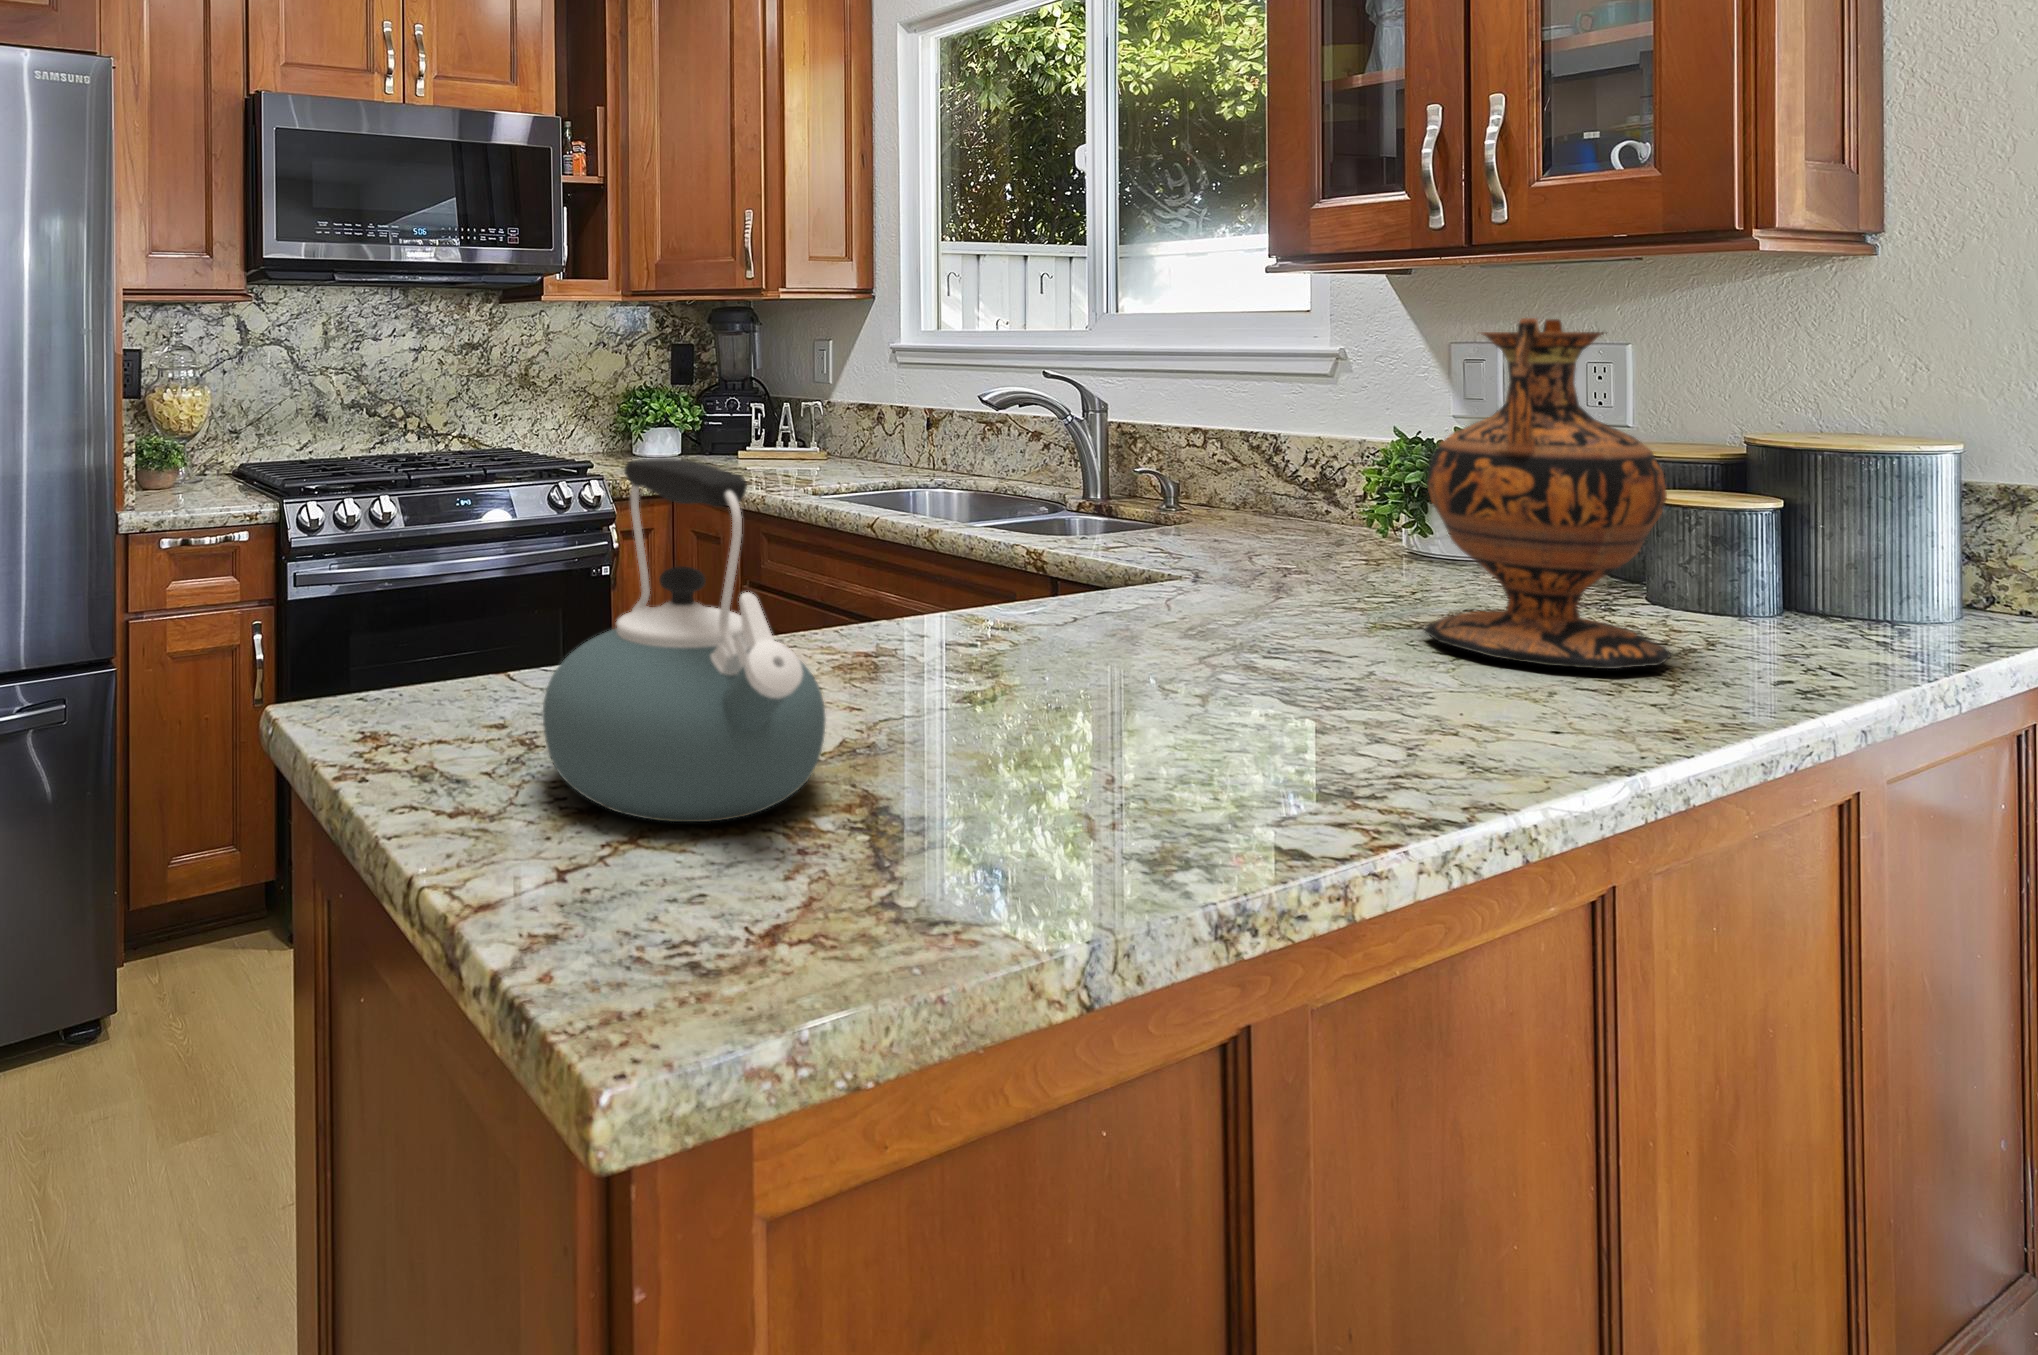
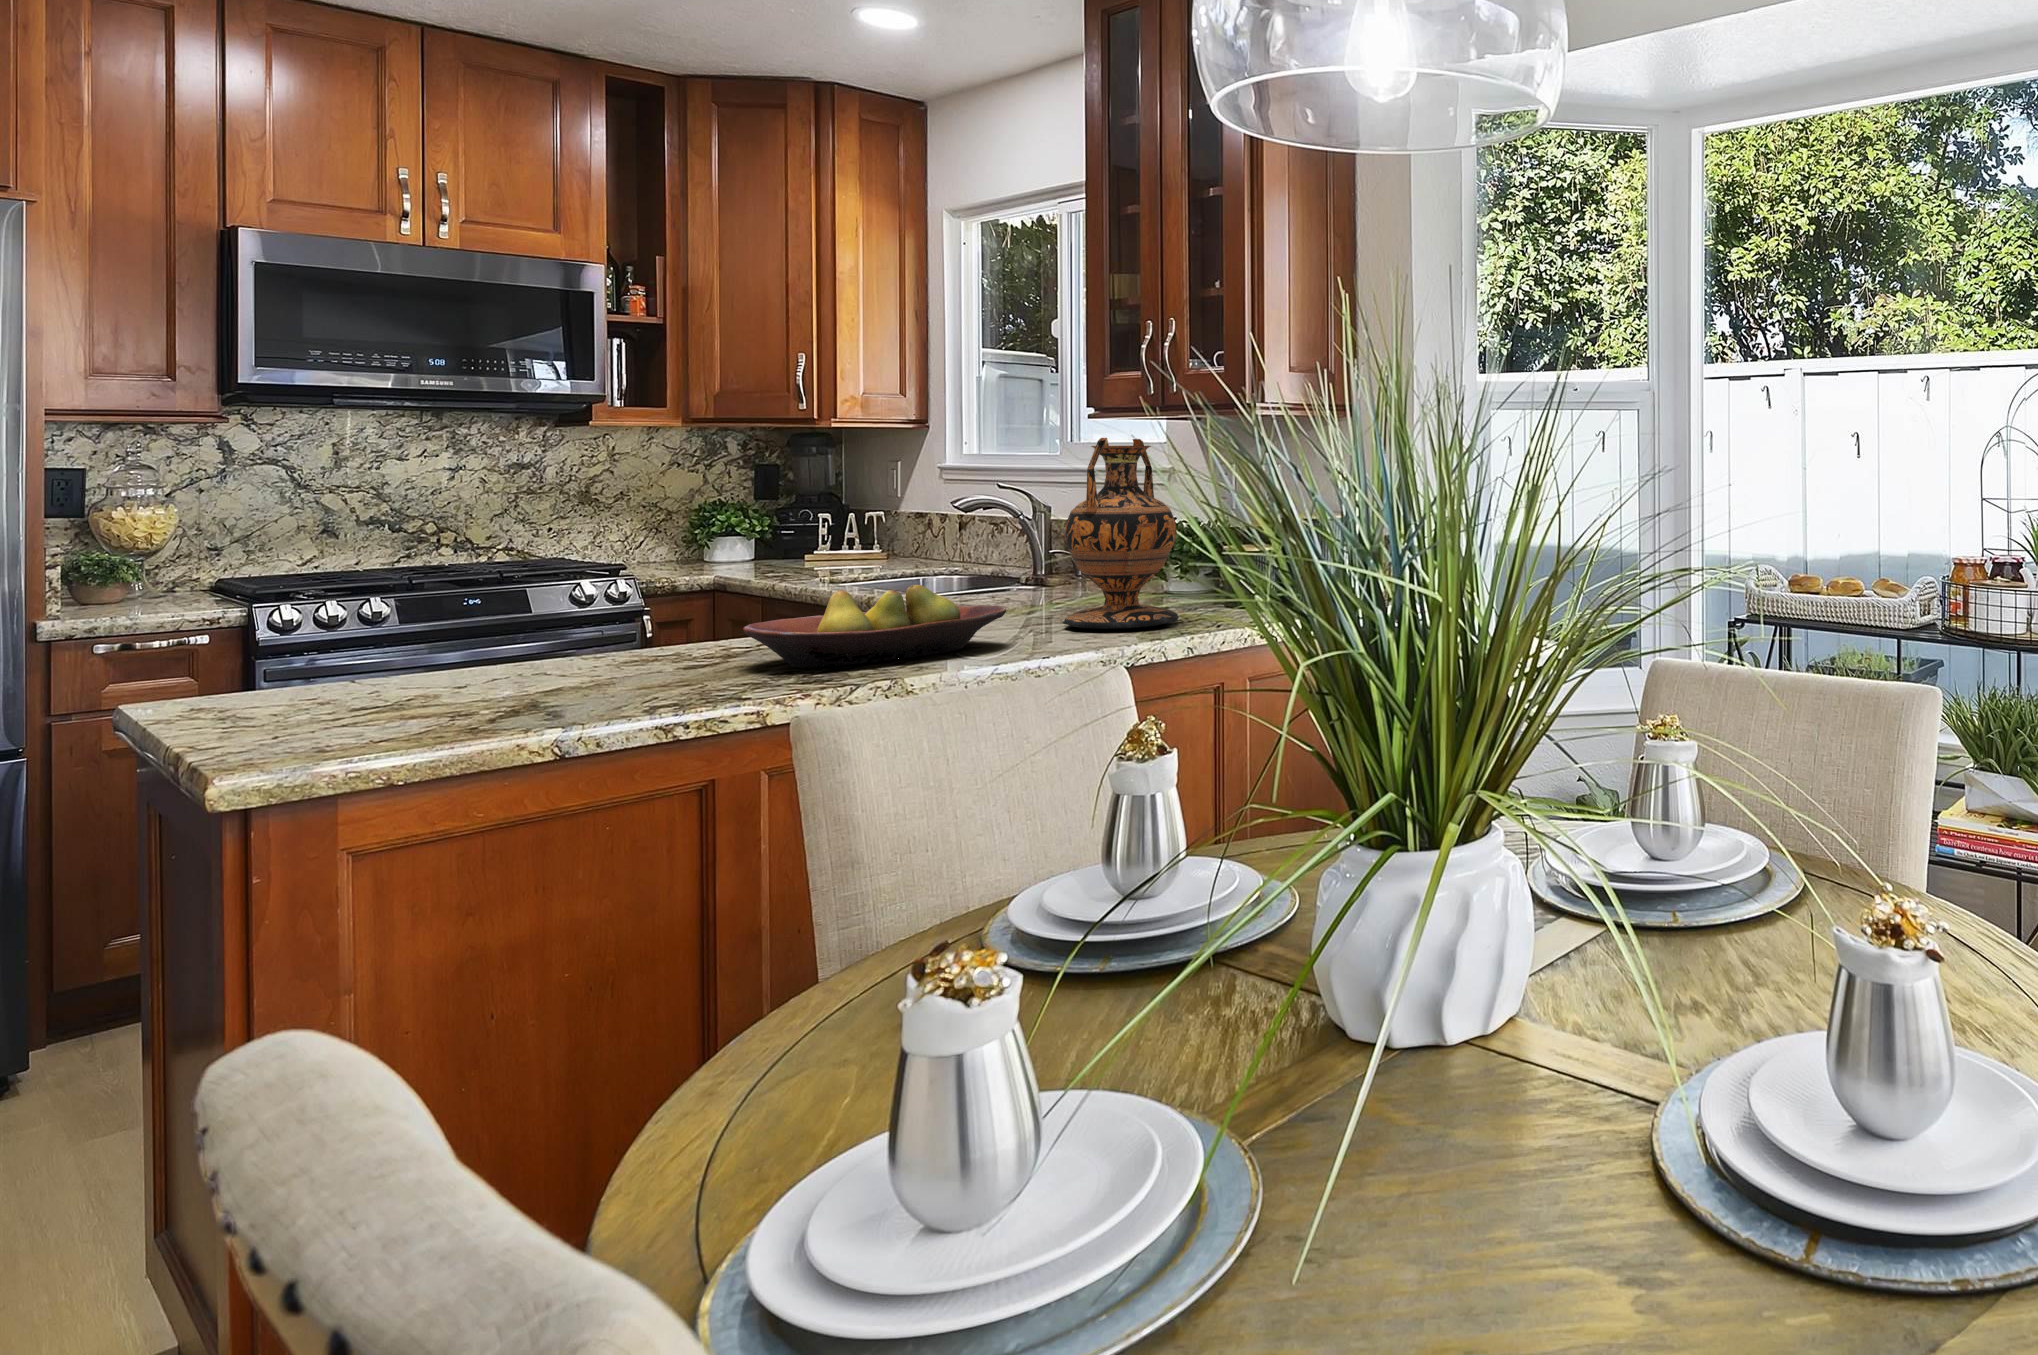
kettle: present [542,459,826,822] -> none [308,513,523,715]
fruit bowl: none [1063,585,1465,742] -> present [743,585,1006,668]

